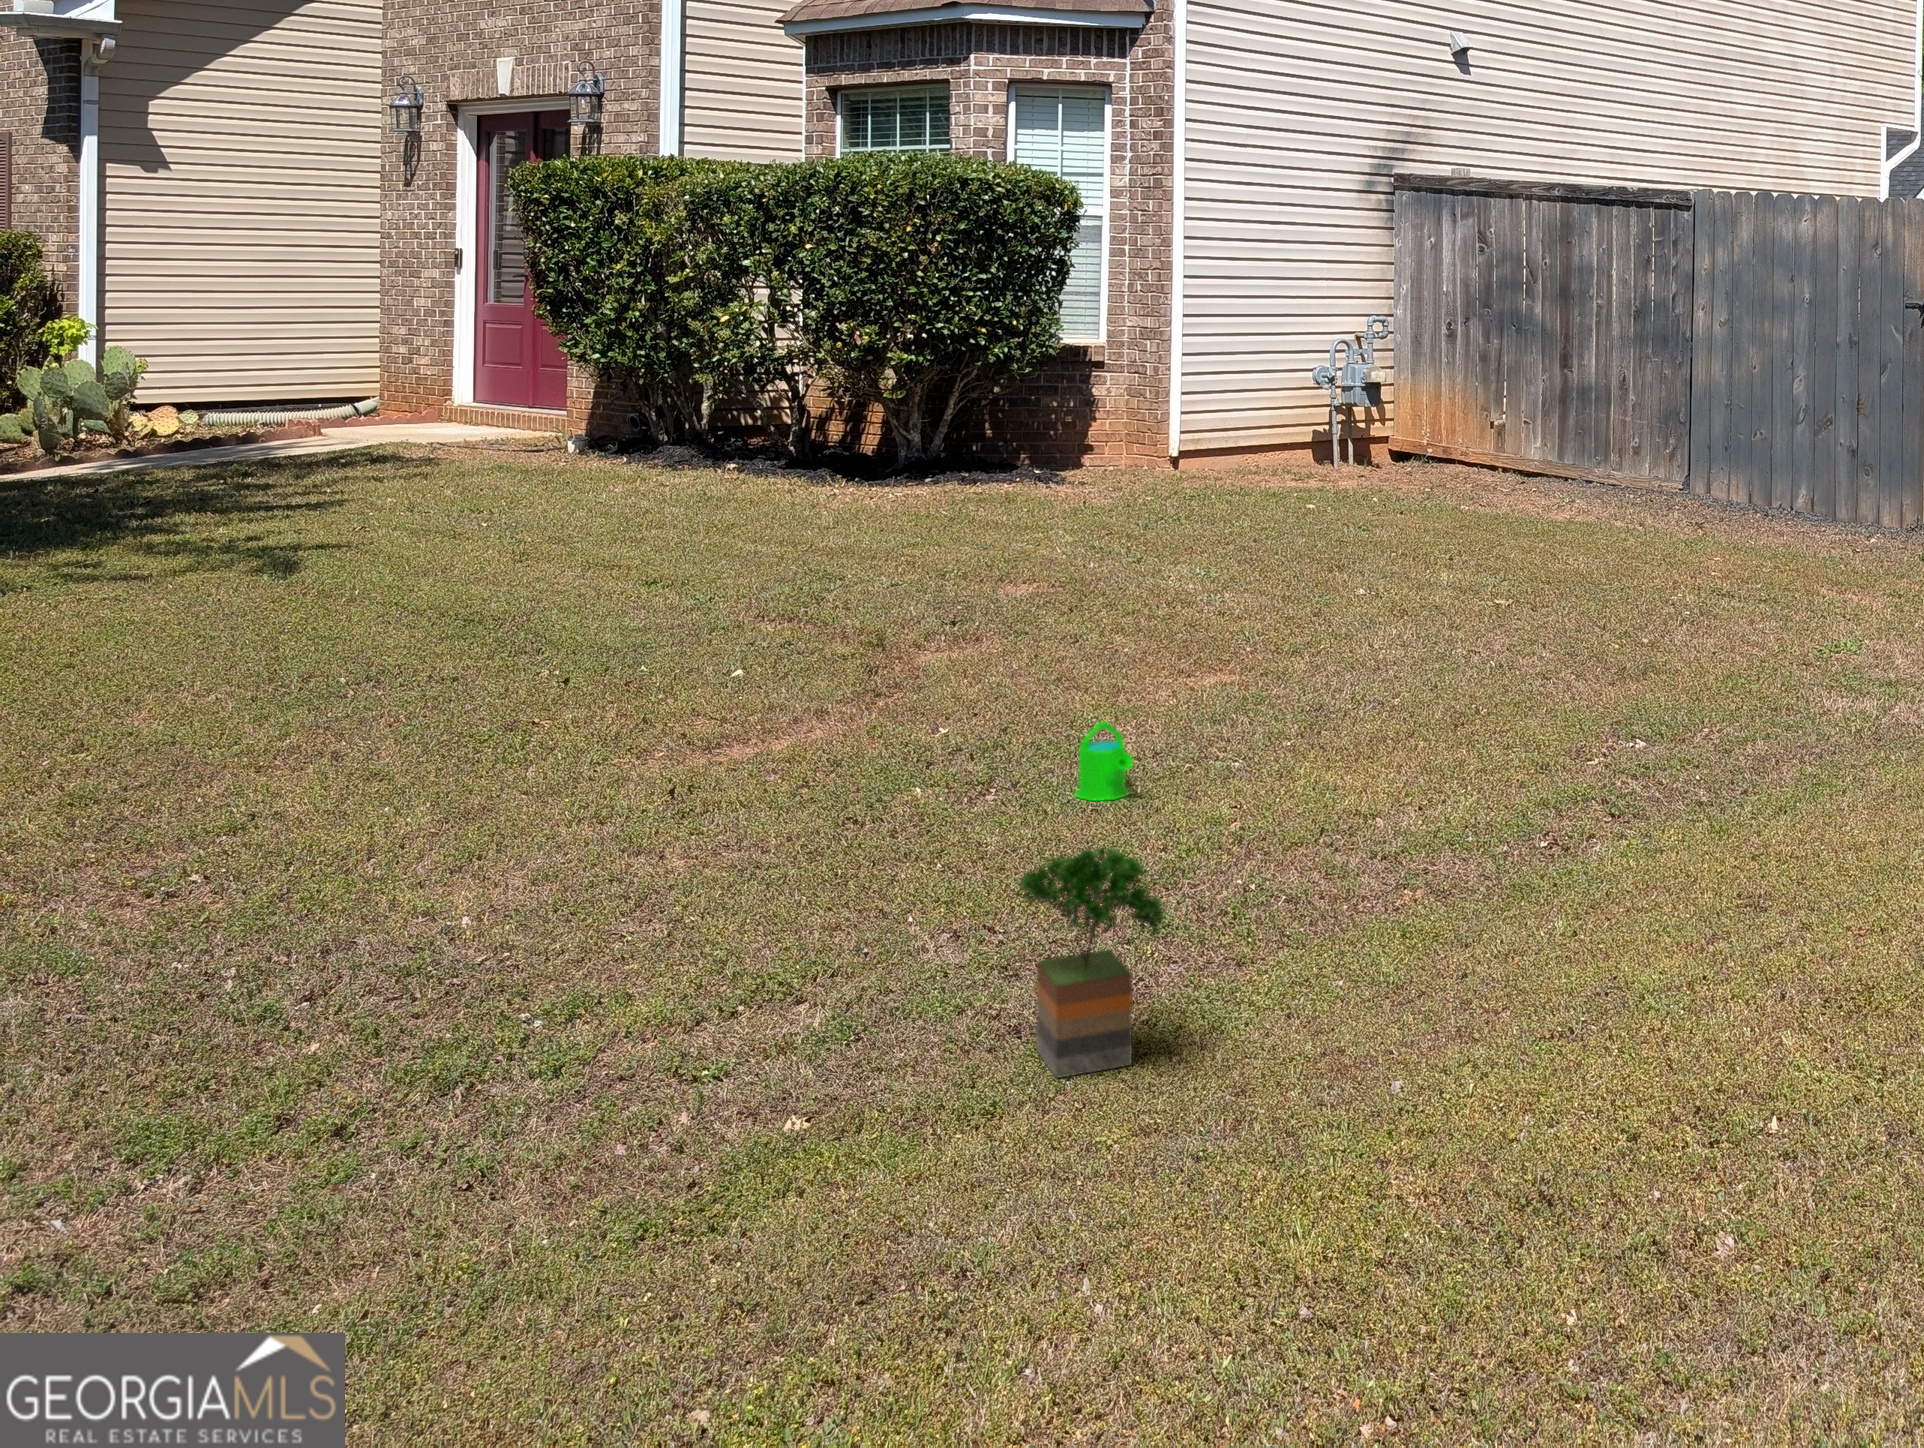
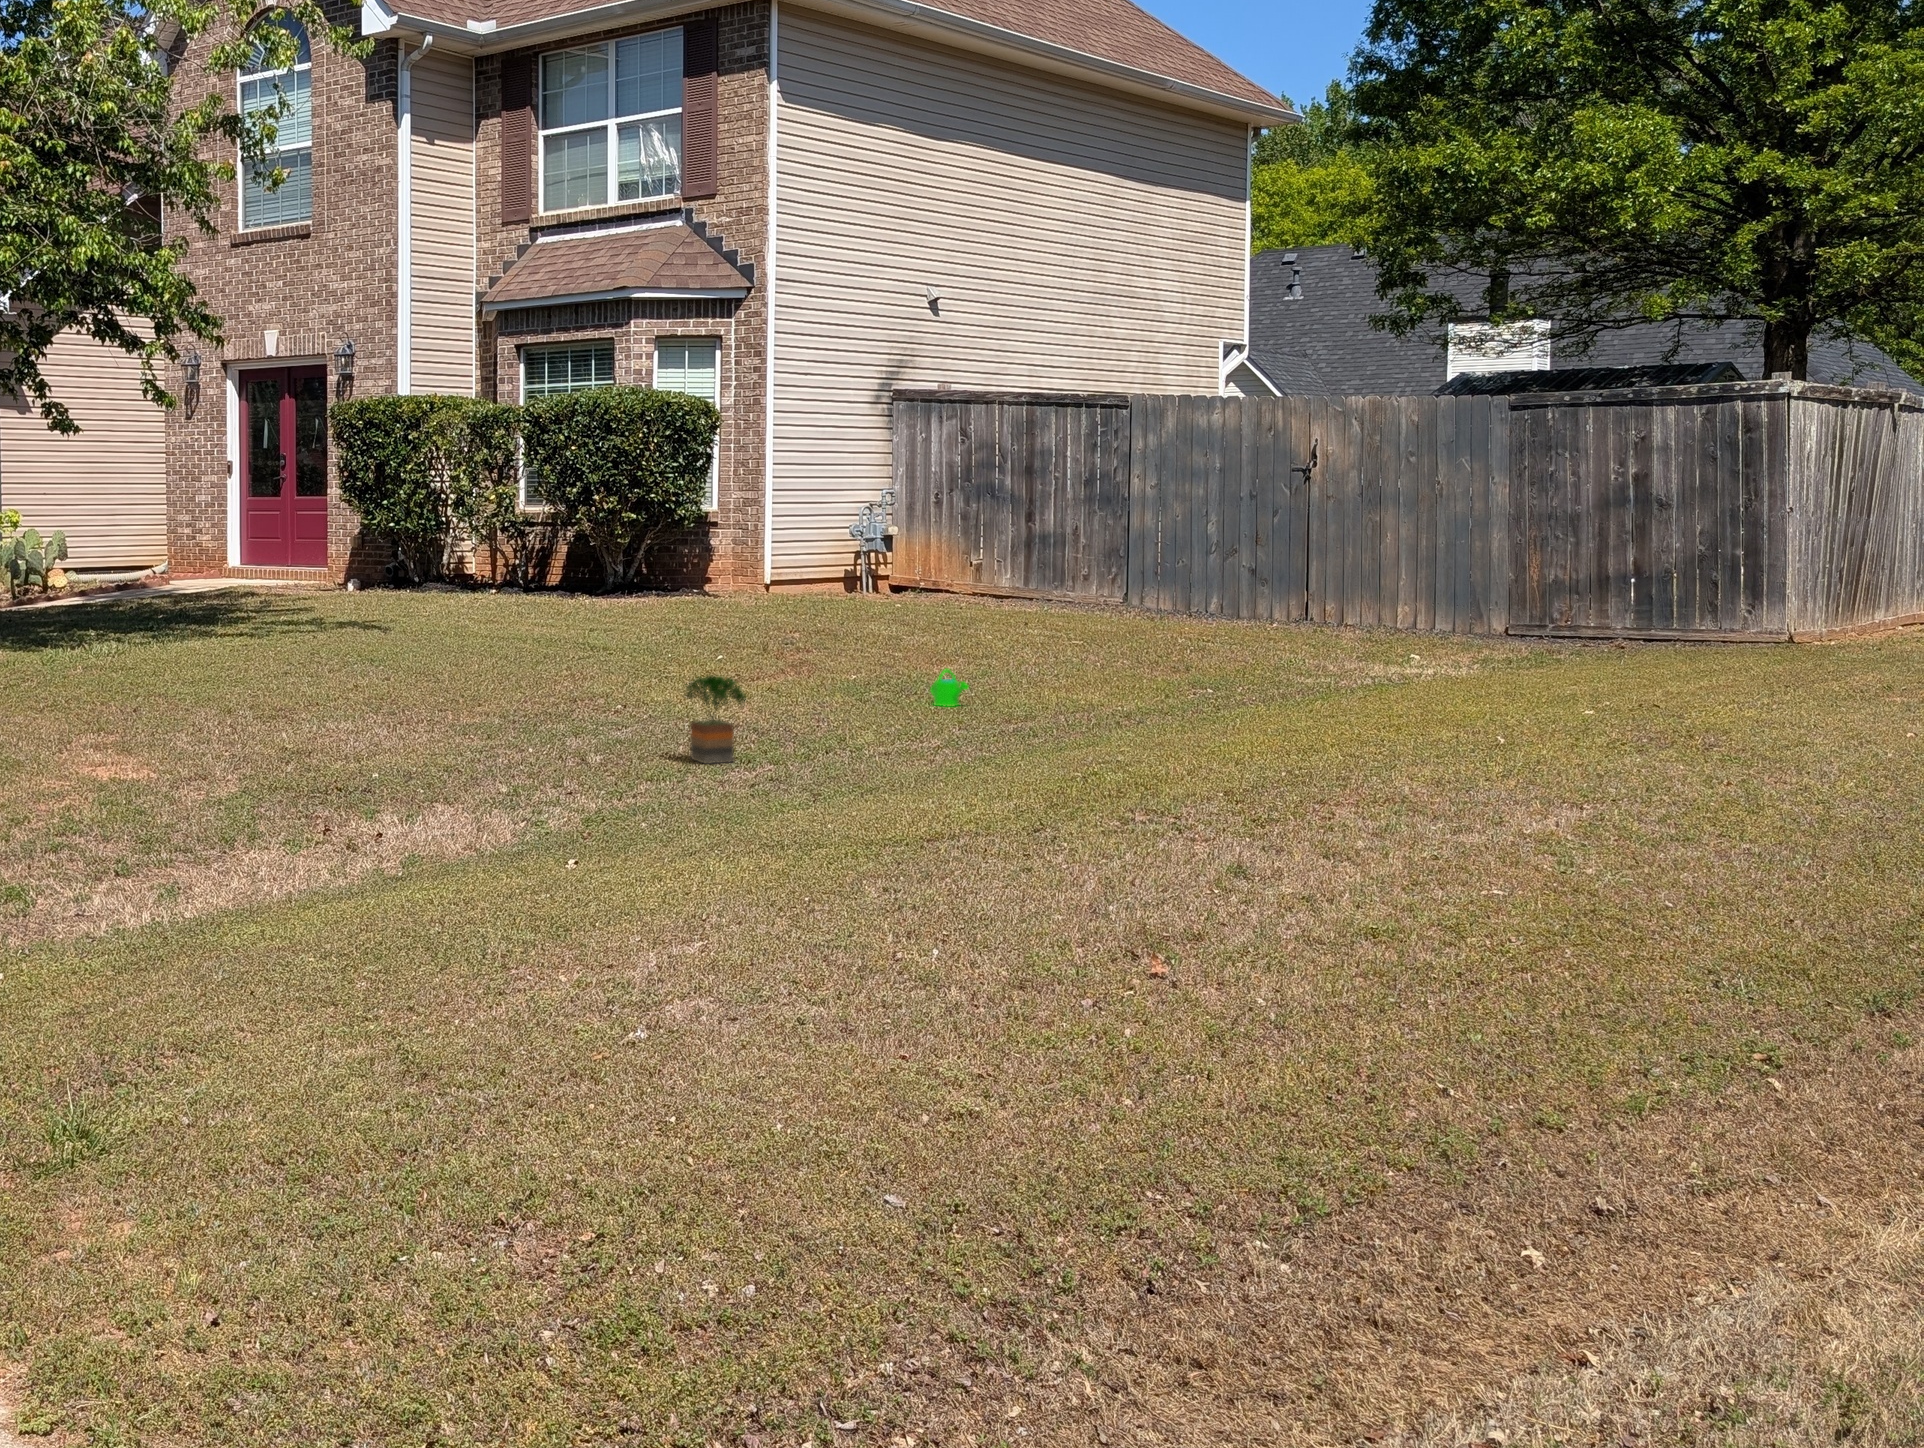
potted tree: present [1017,847,1165,1078] -> present [685,675,746,764]

